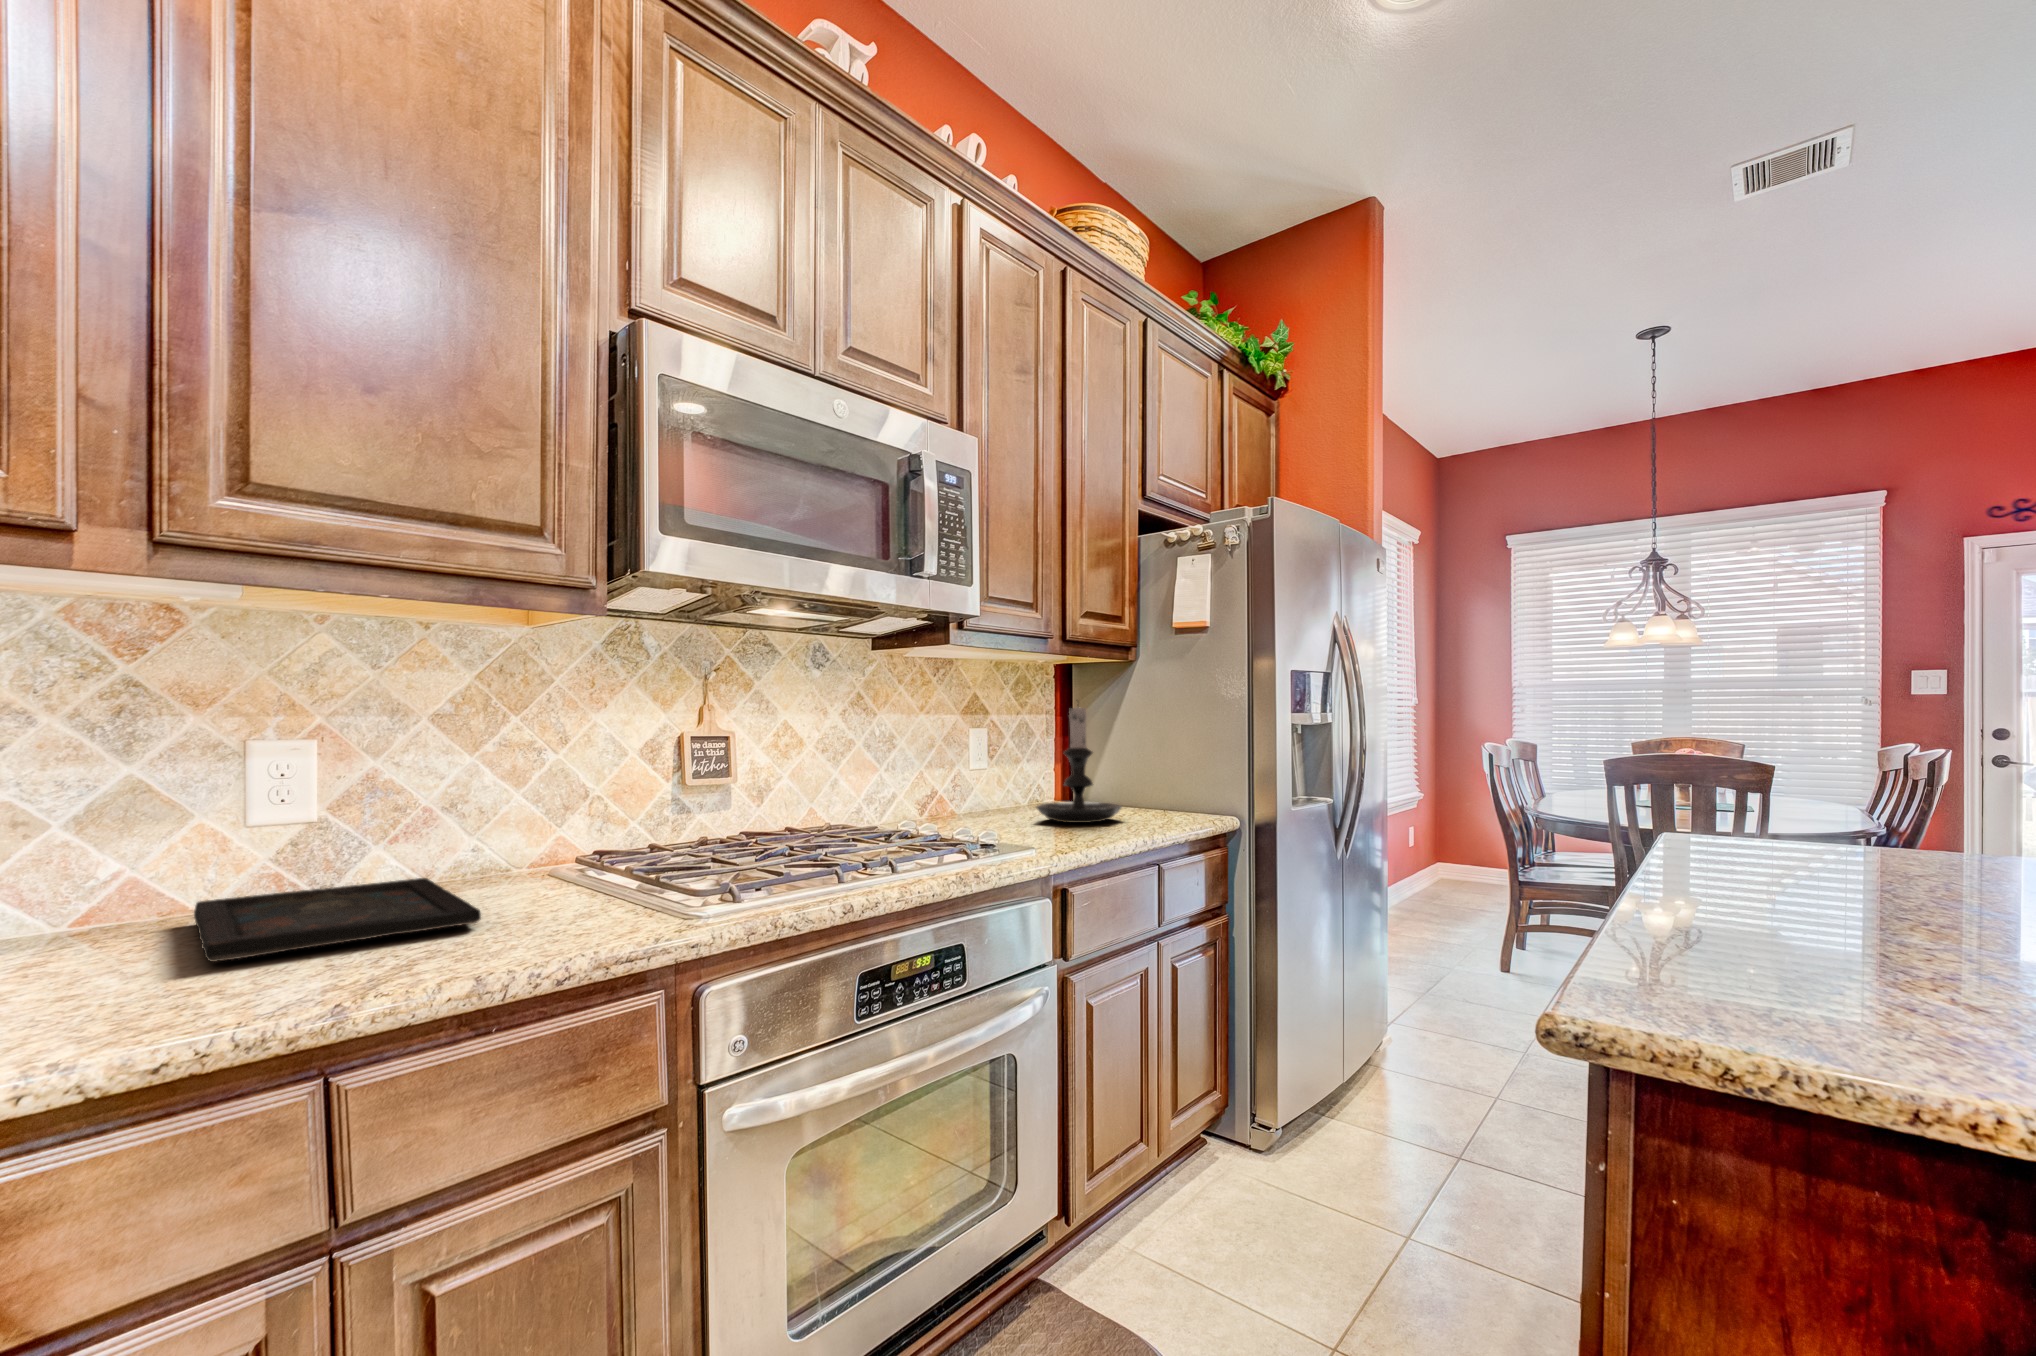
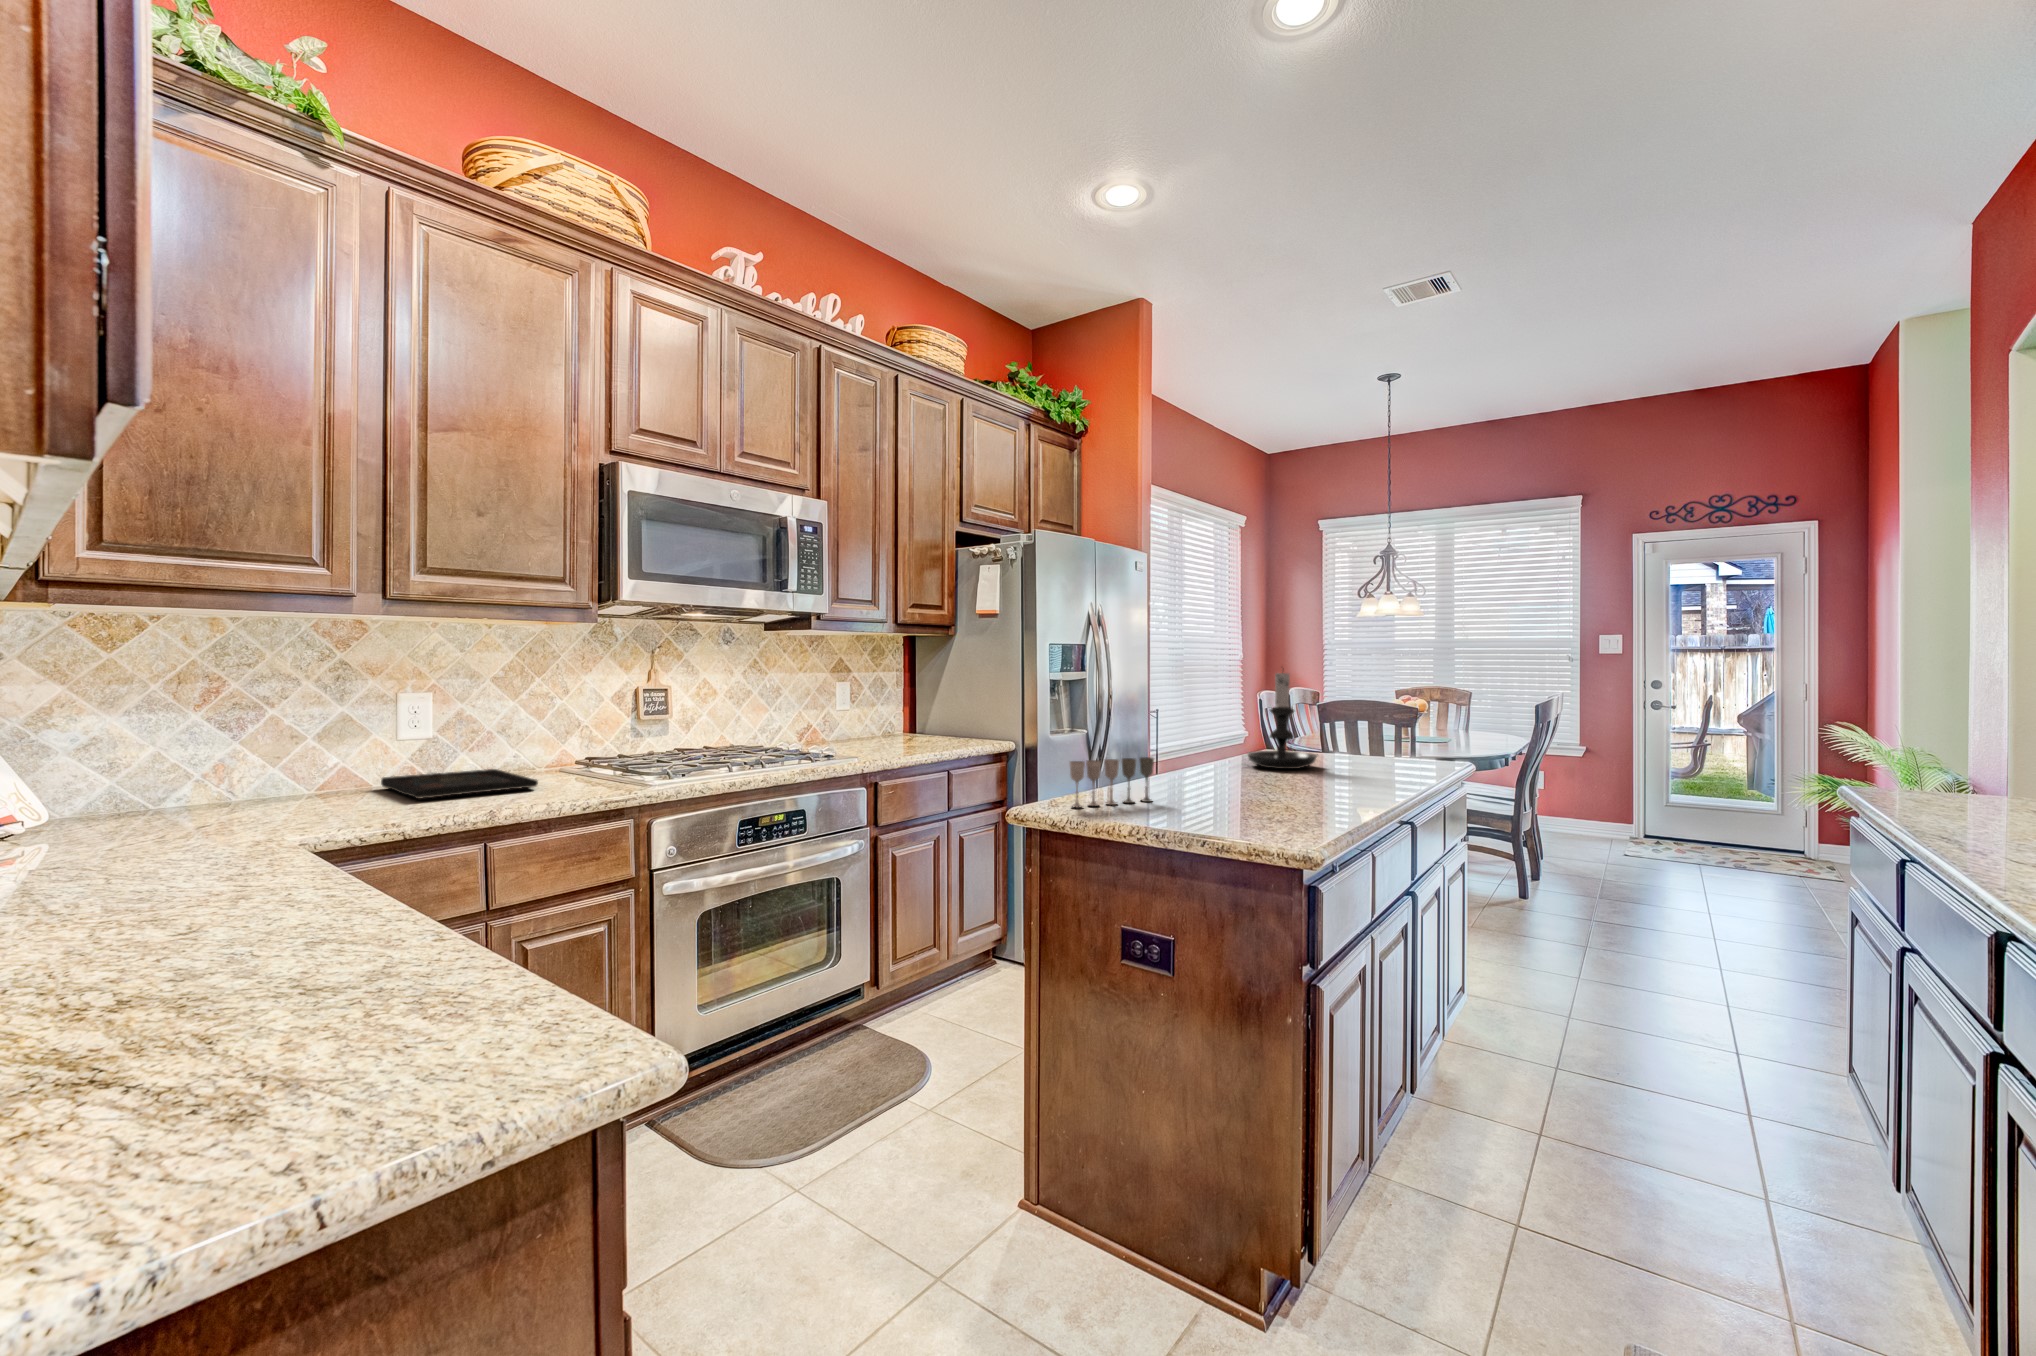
candle holder: present [1037,707,1122,823] -> present [1248,672,1318,769]
wine glass: none [1704,872,1864,1007] -> present [1070,757,1154,807]

